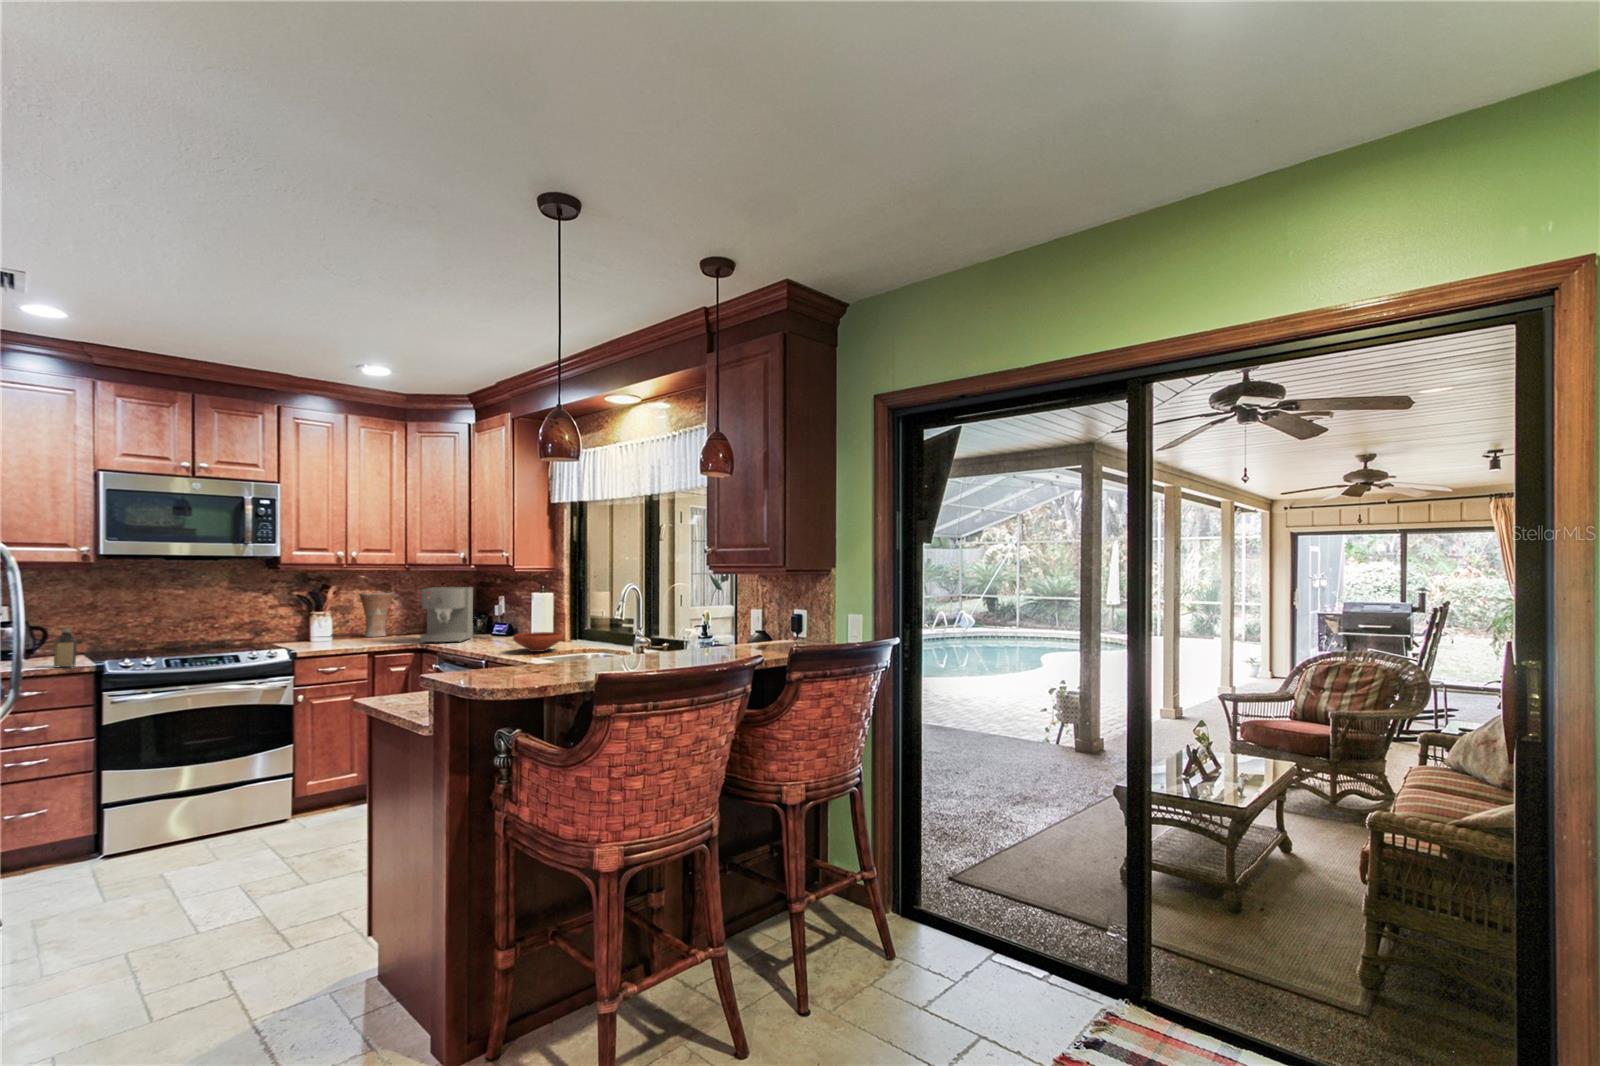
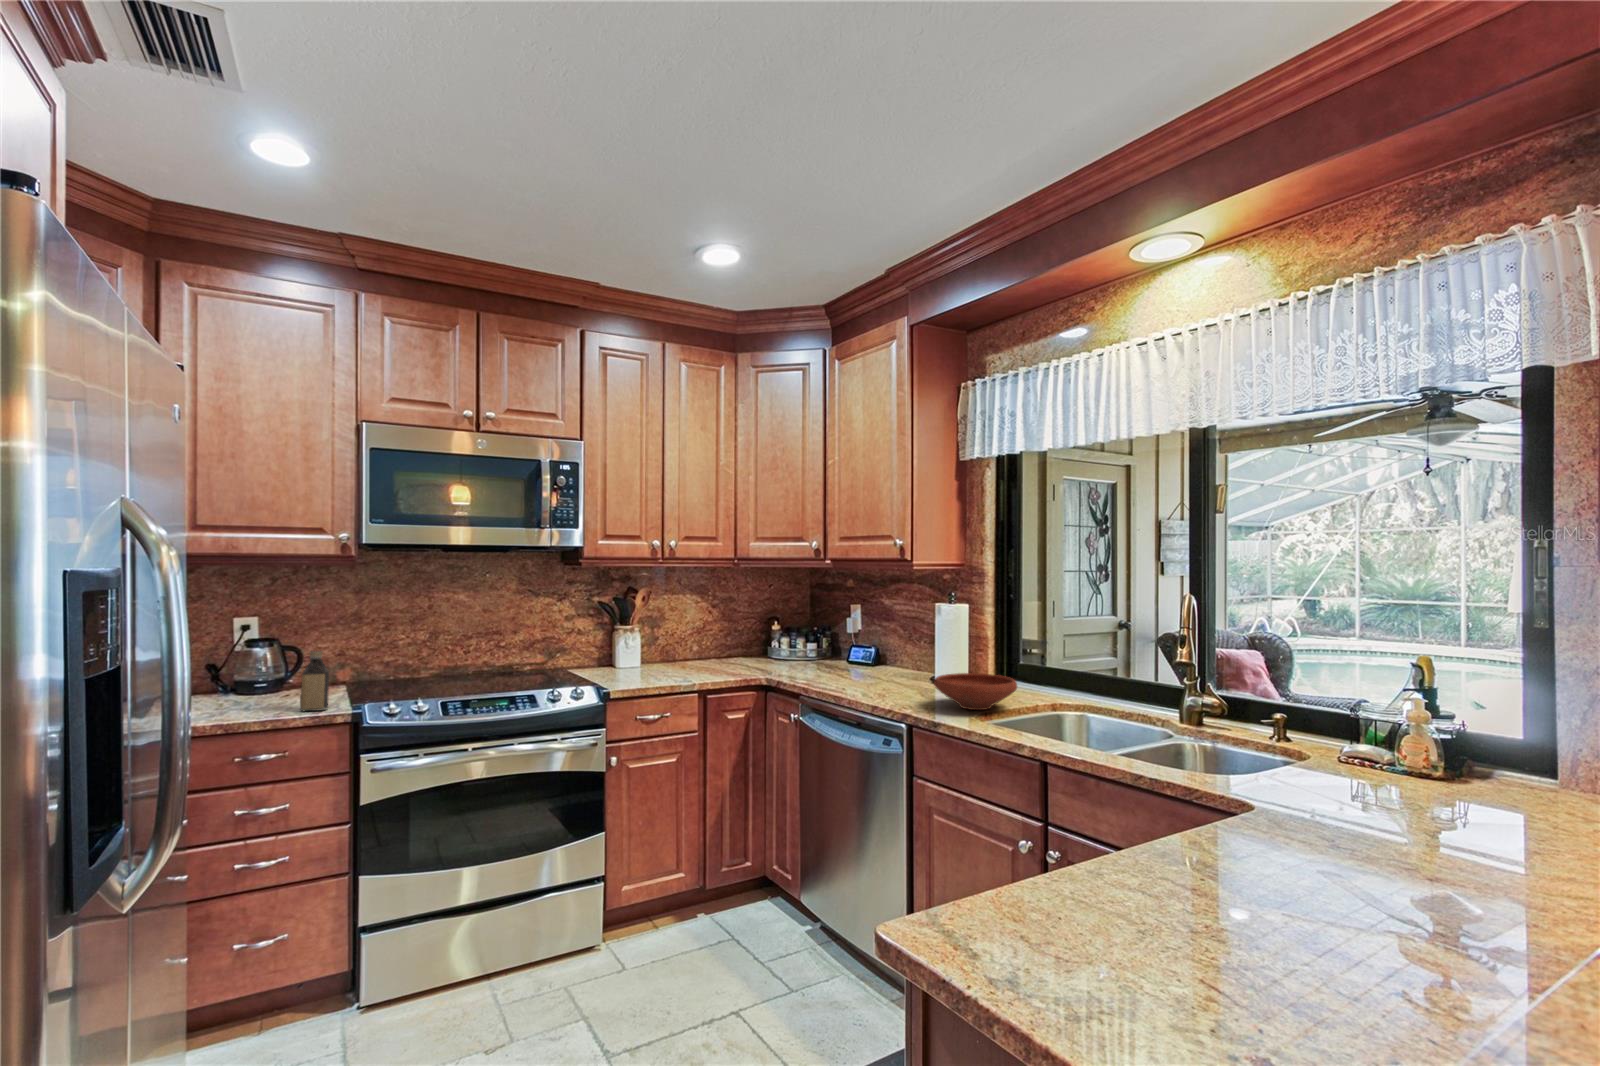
coffee maker: present [420,587,473,643] -> none [766,594,830,678]
vase: present [359,593,394,637] -> none [671,598,714,660]

